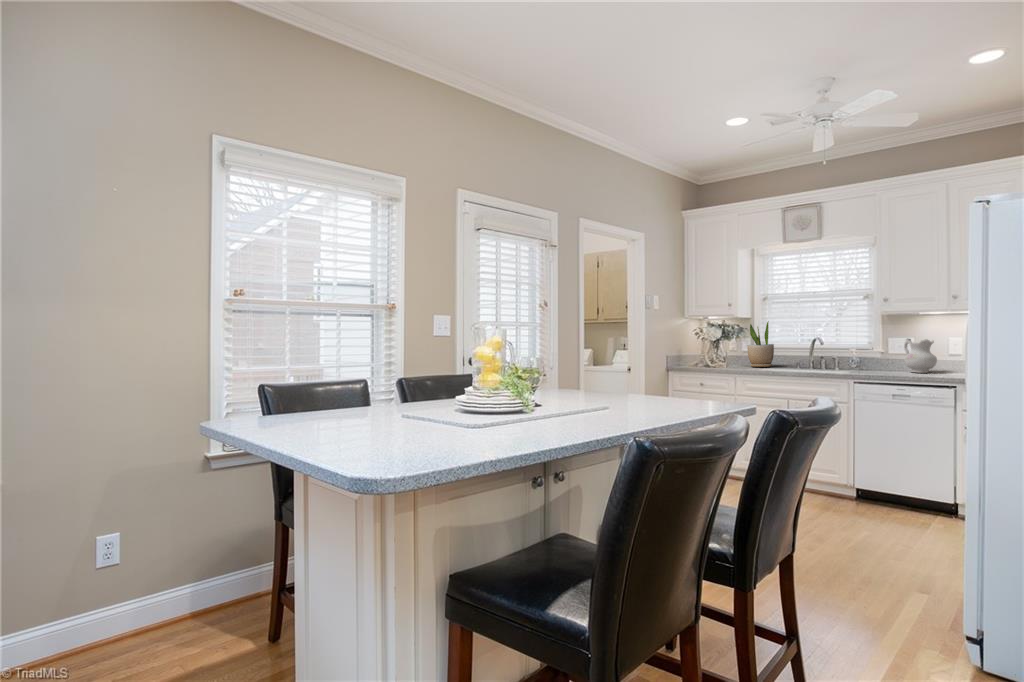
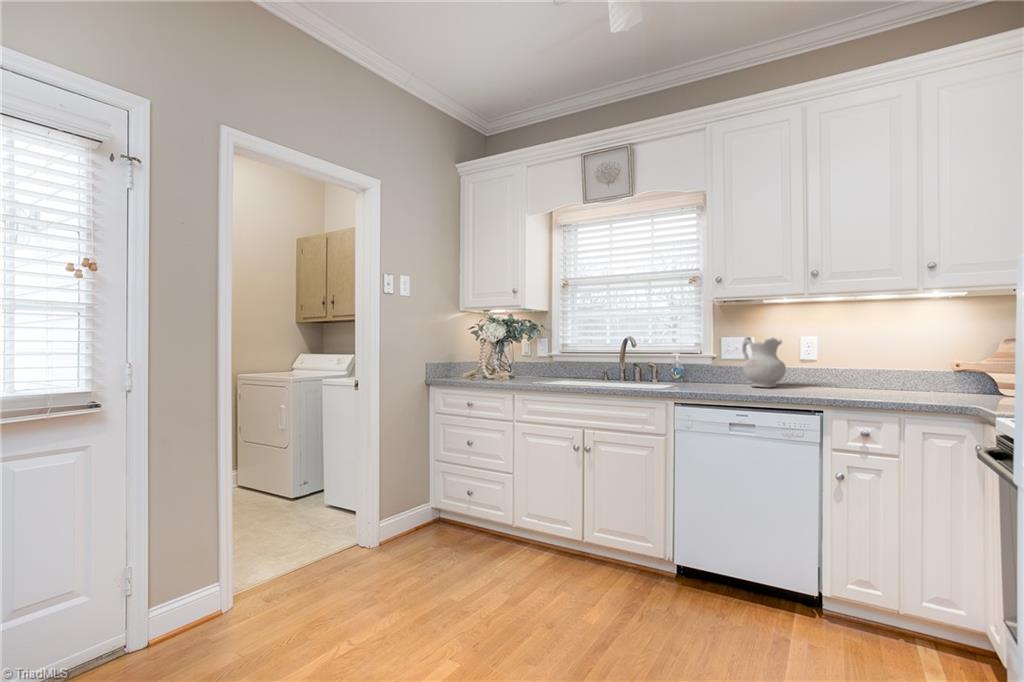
potted plant: present [747,321,774,367] -> none [537,311,573,379]

